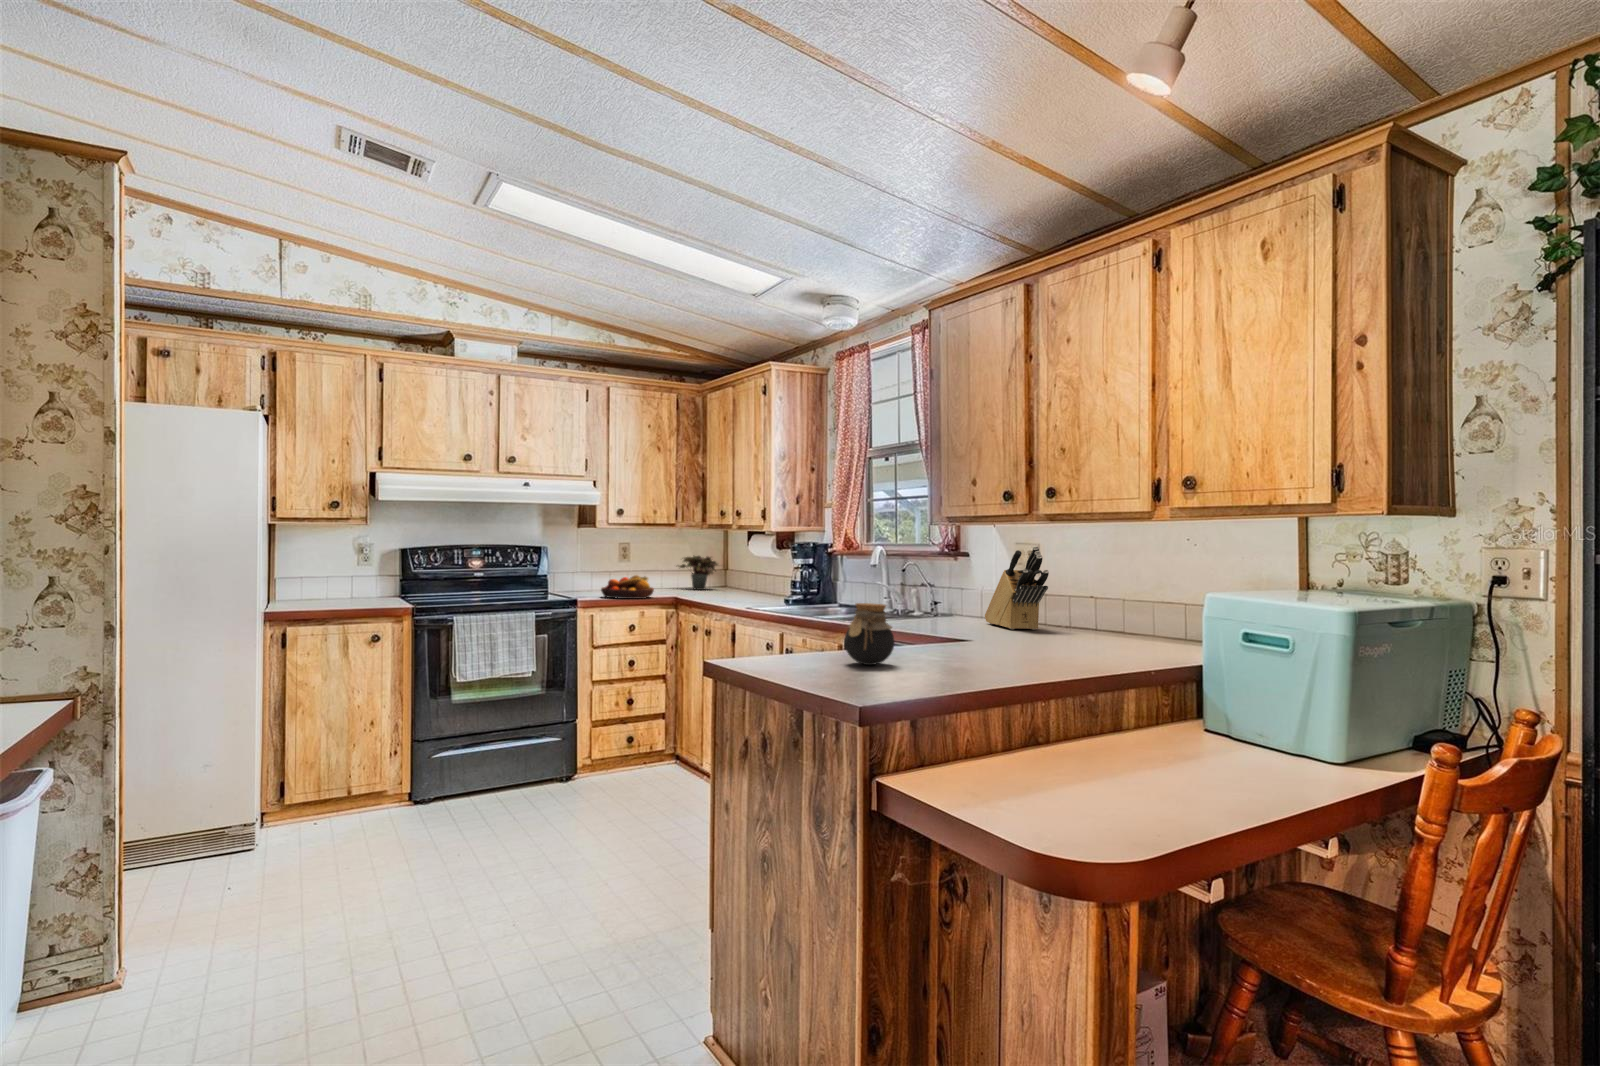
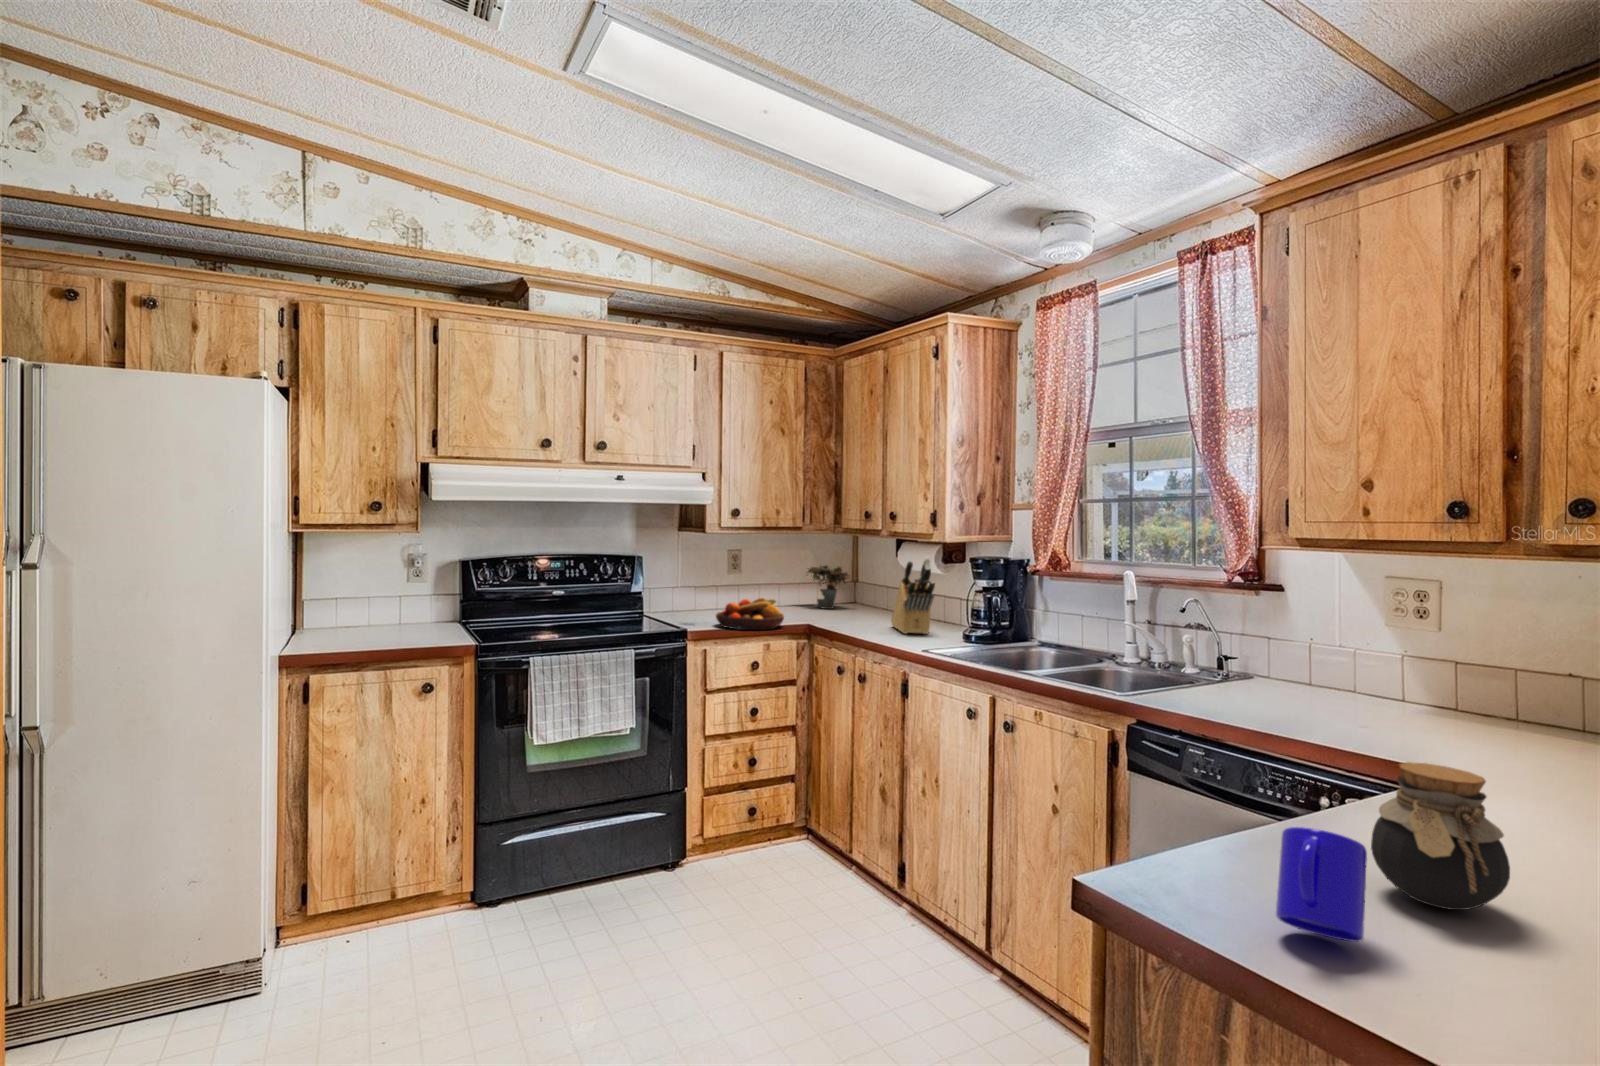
knife block: present [985,546,1049,630] -> present [891,558,935,634]
mug: none [775,621,815,669] -> present [1276,827,1367,942]

